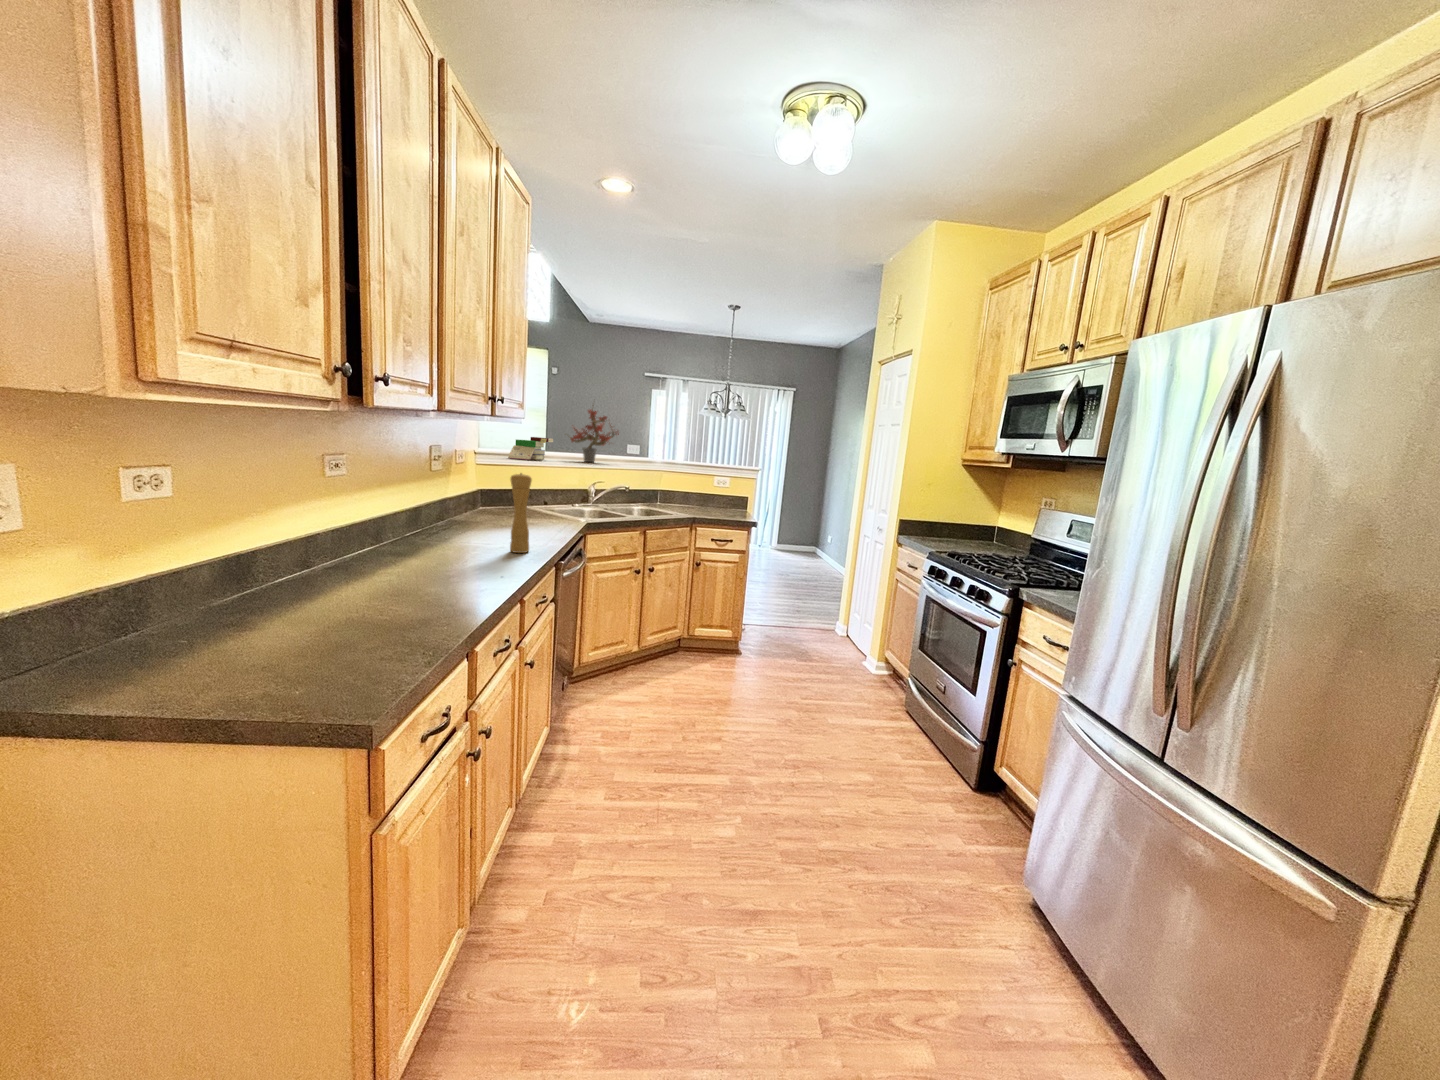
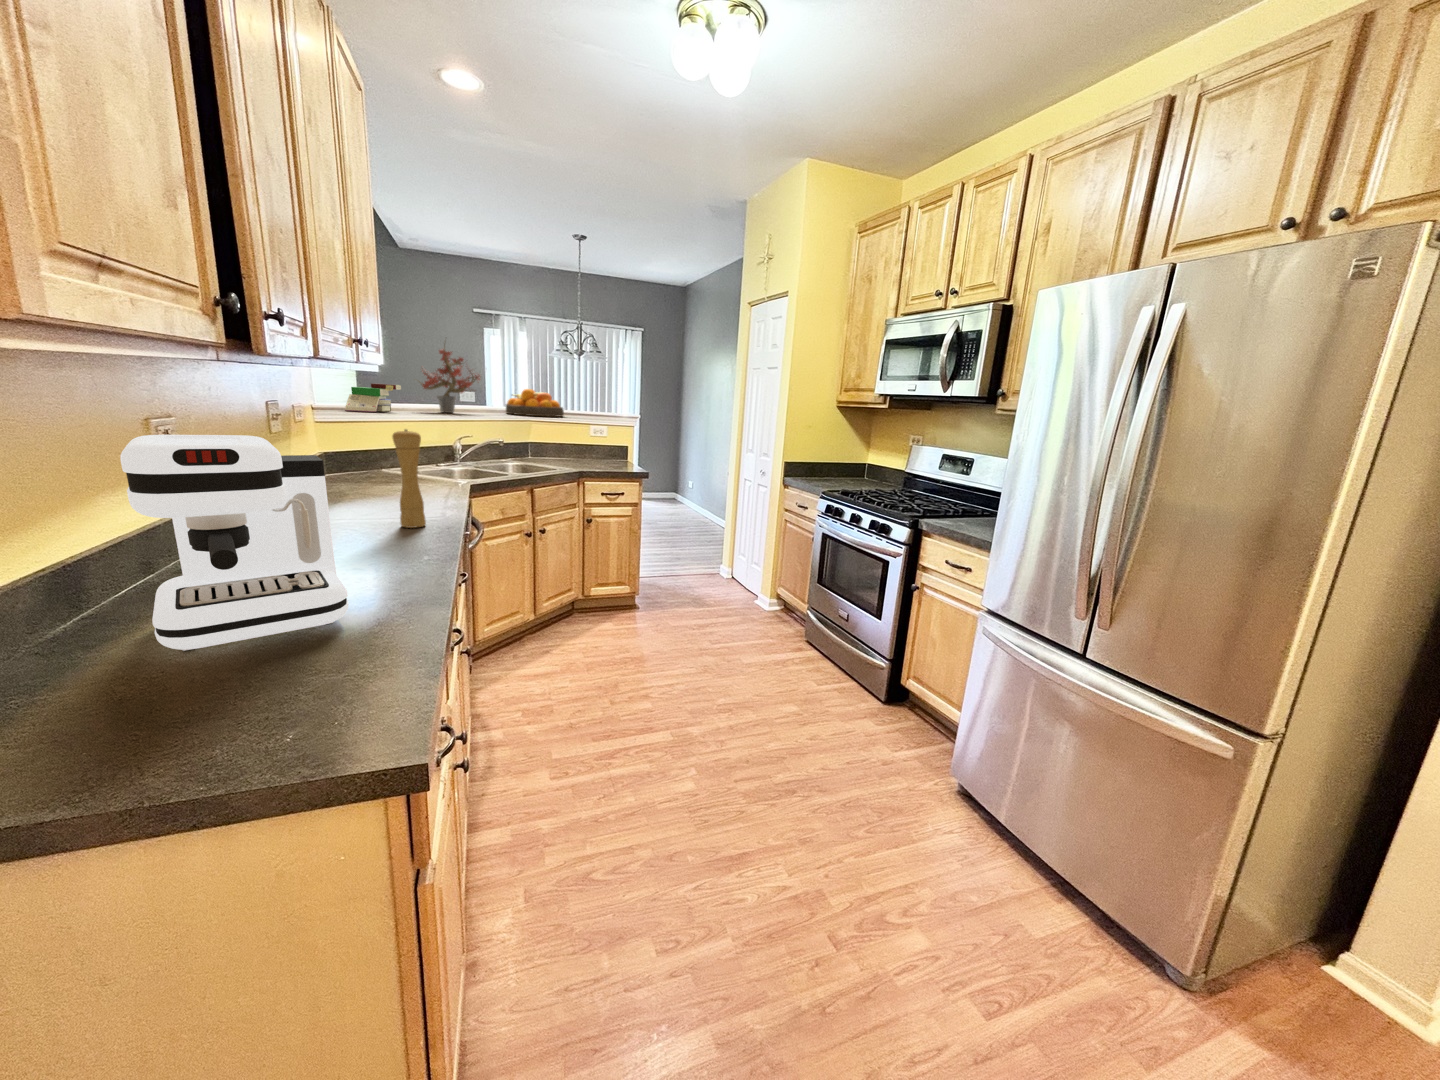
fruit bowl: none [640,443,690,468] -> present [506,389,564,417]
coffee maker: none [290,469,427,619] -> present [120,435,349,651]

